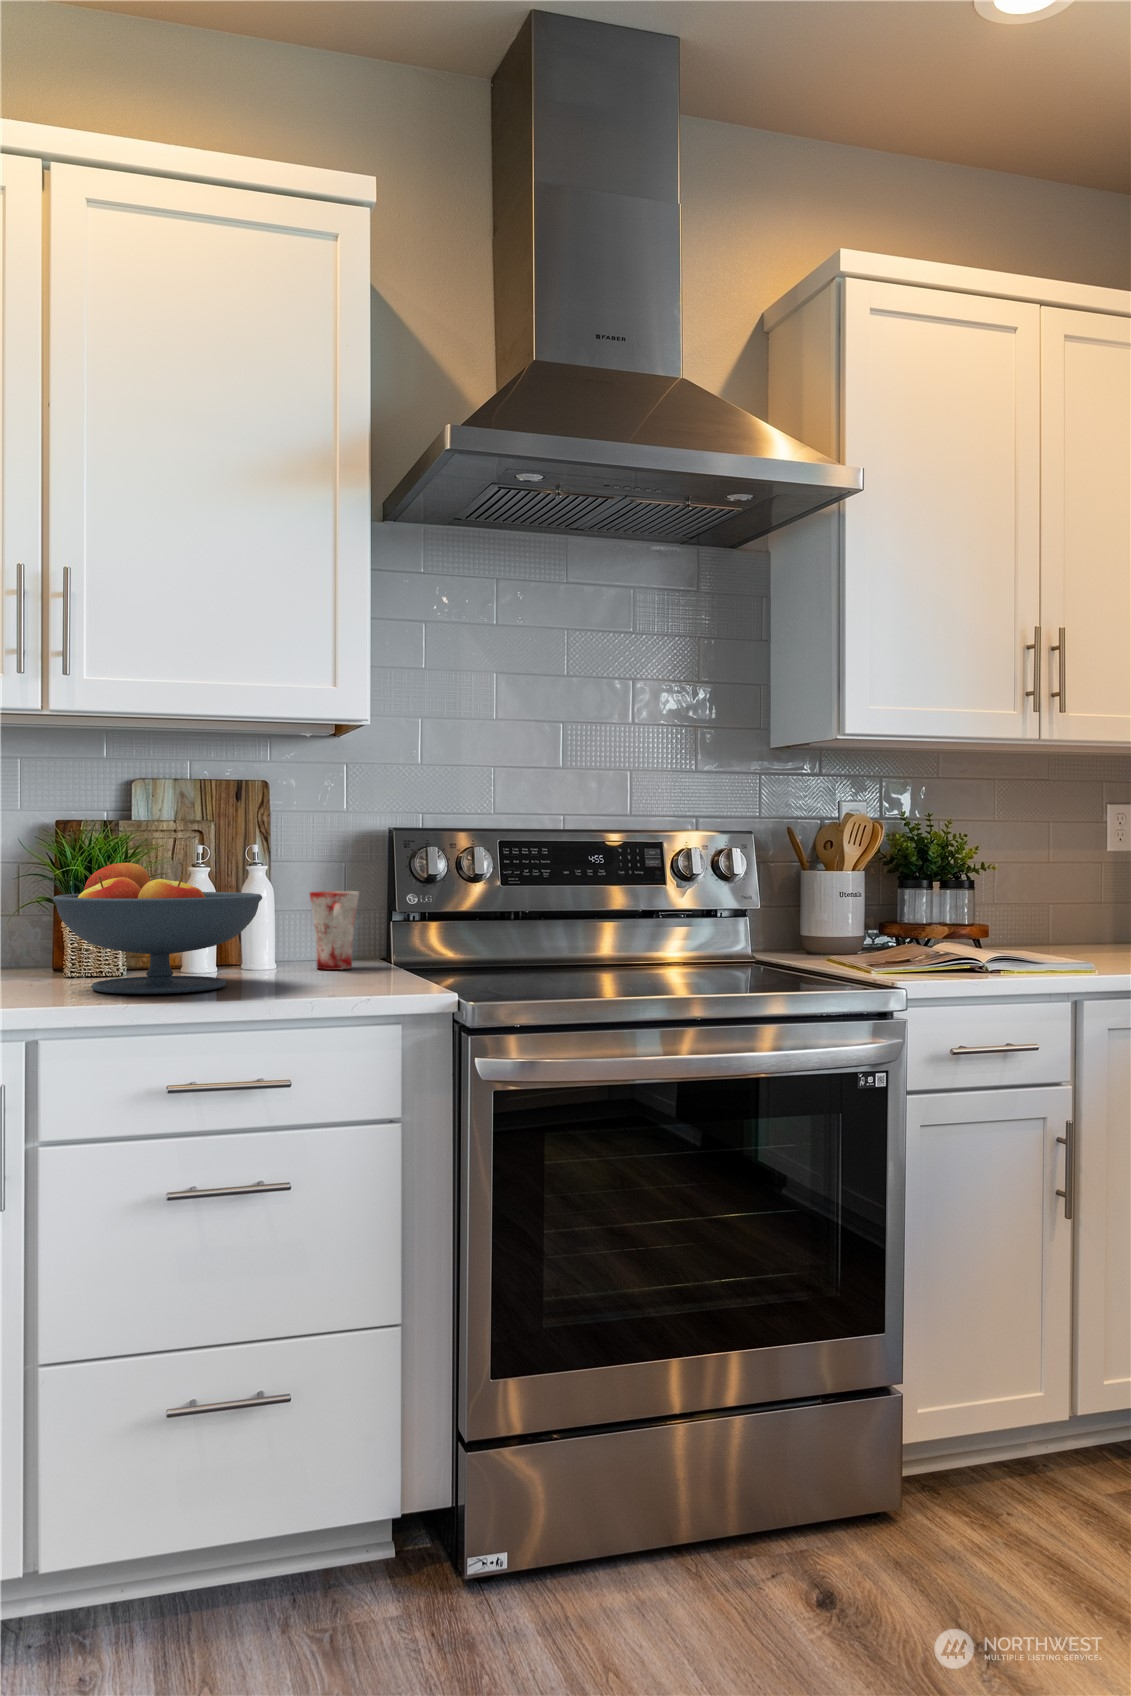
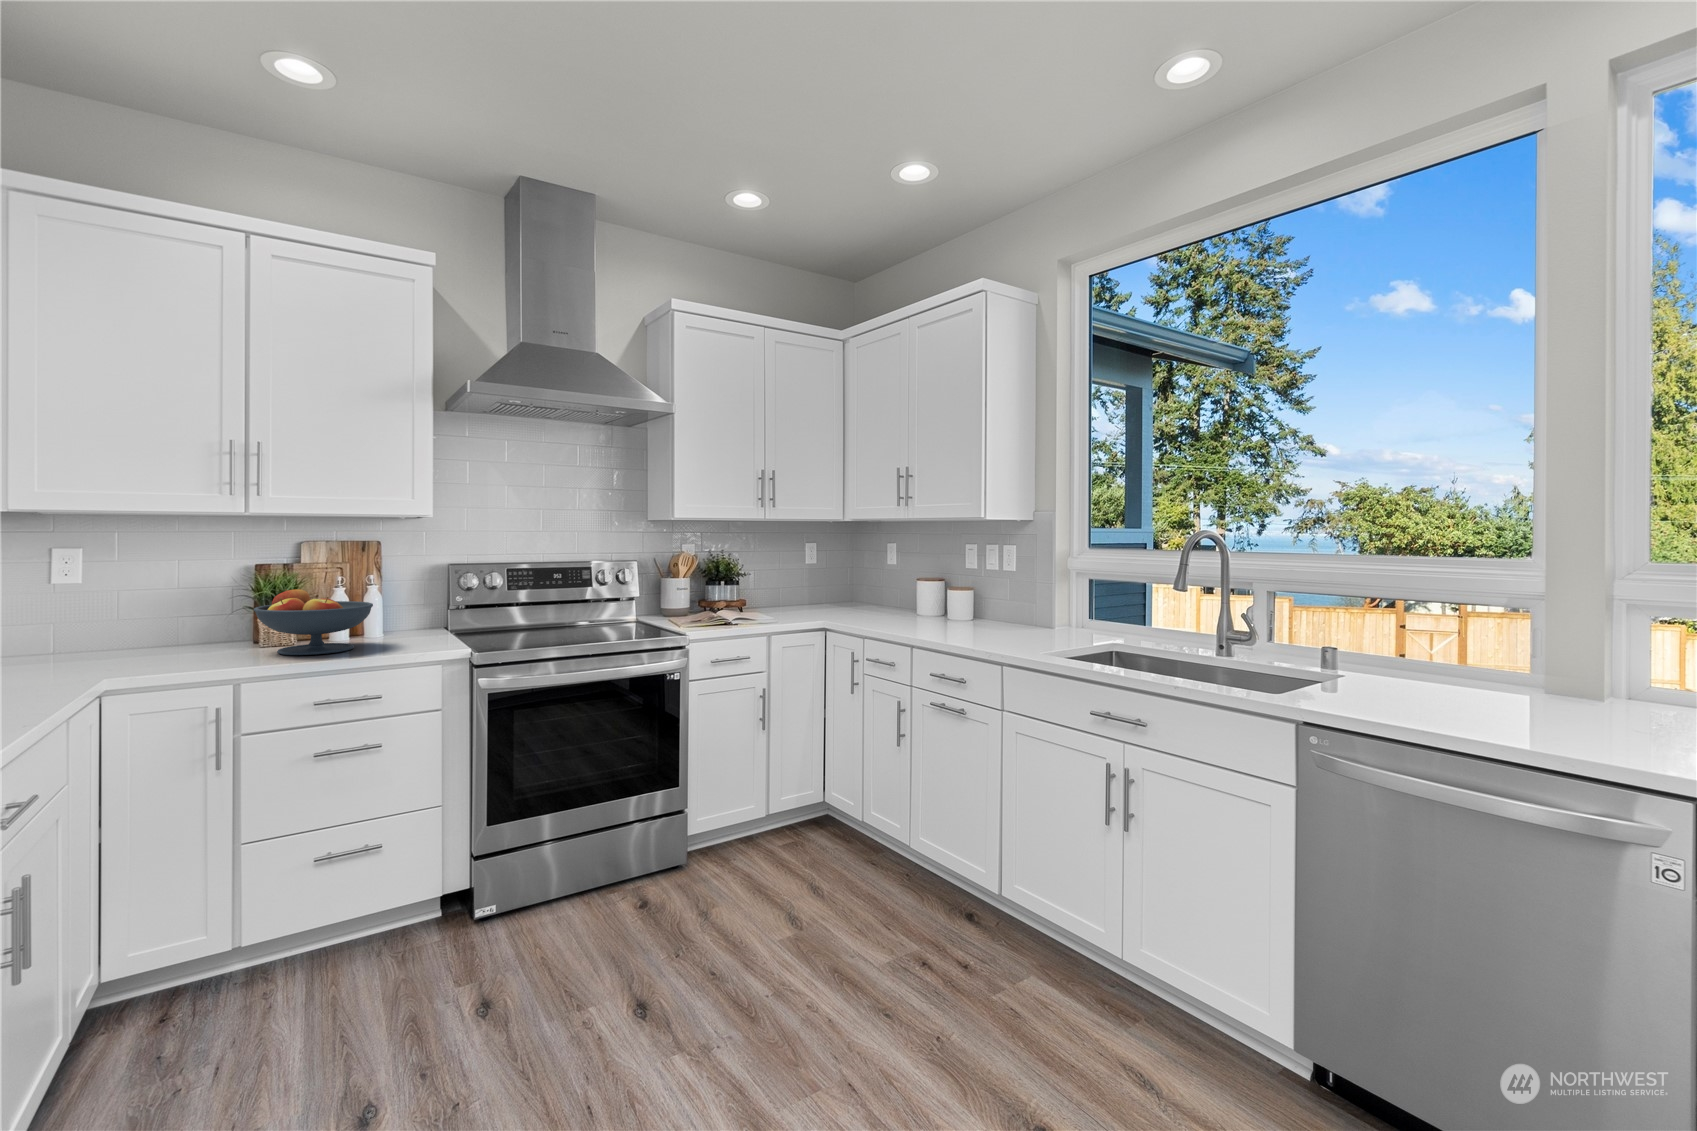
mug: present [310,891,359,970] -> none [402,596,430,635]

